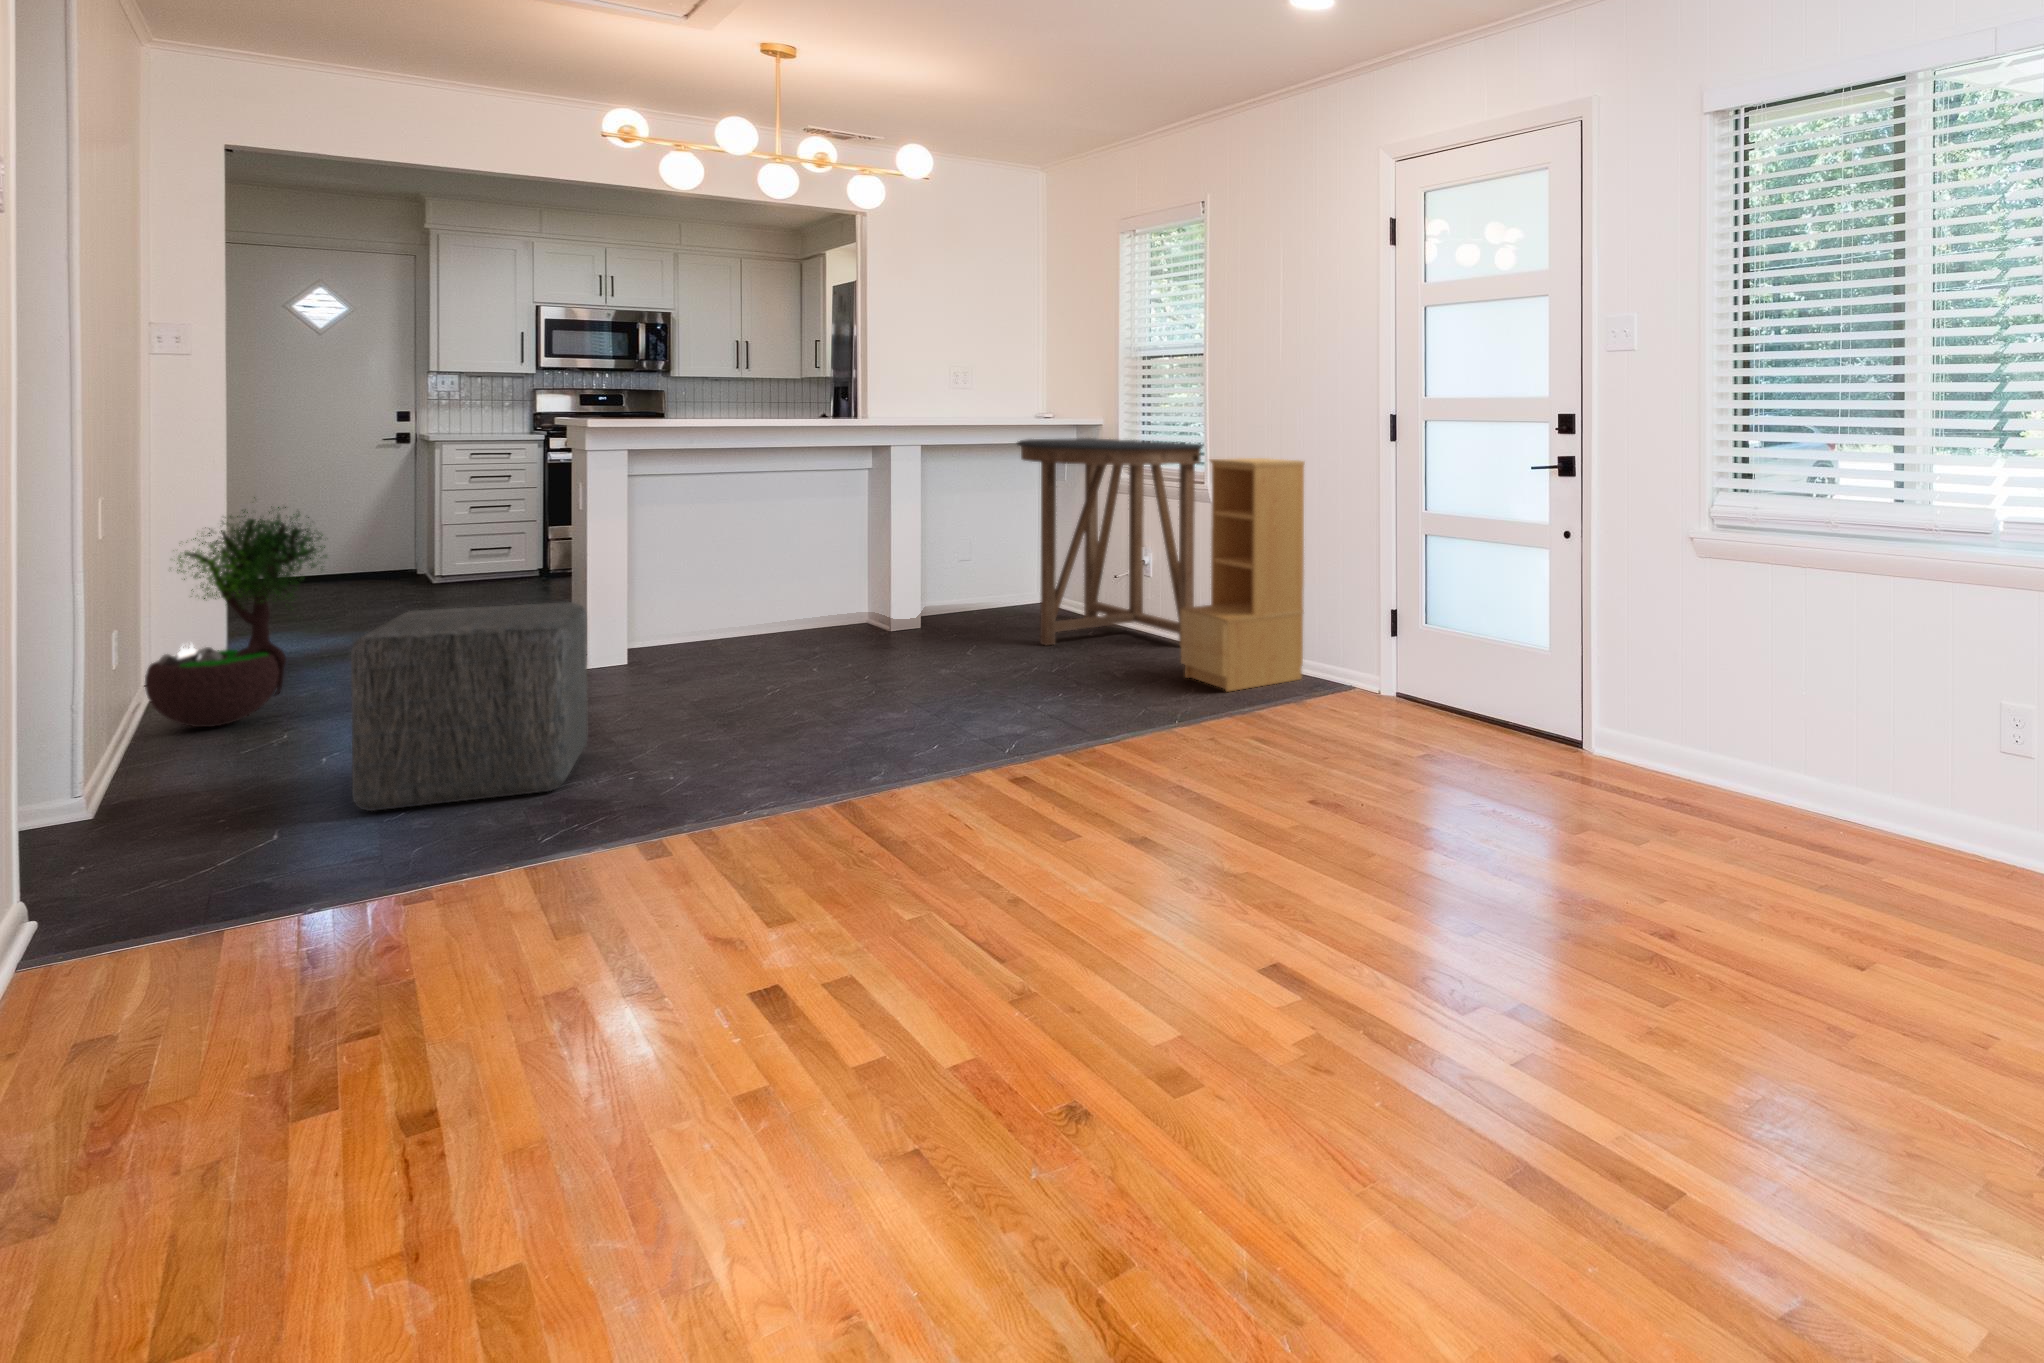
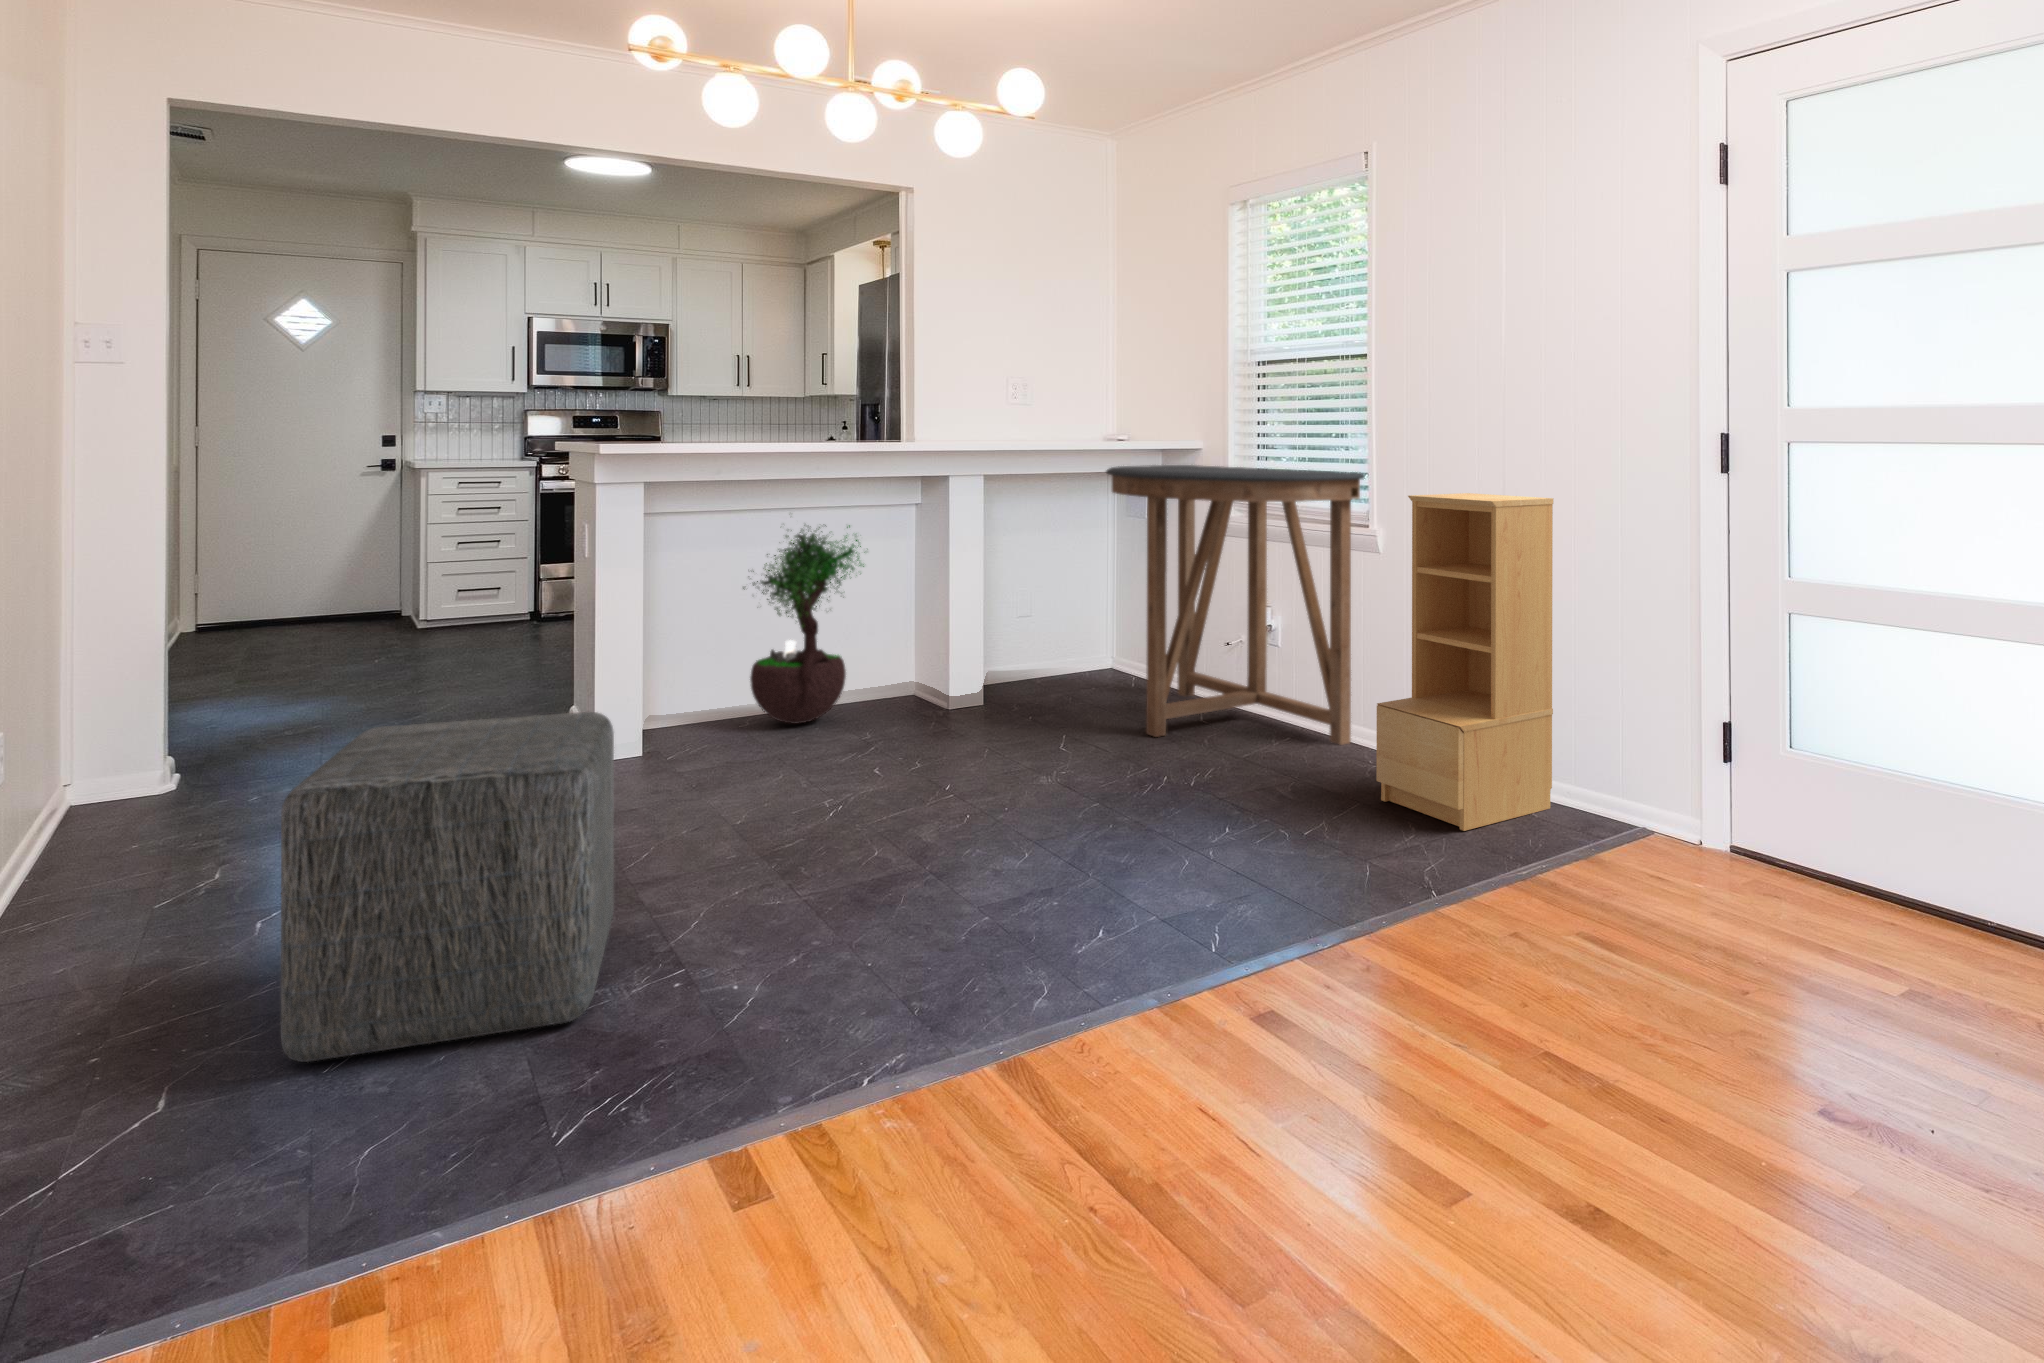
potted tree: present [145,497,327,727] -> present [743,525,865,724]

